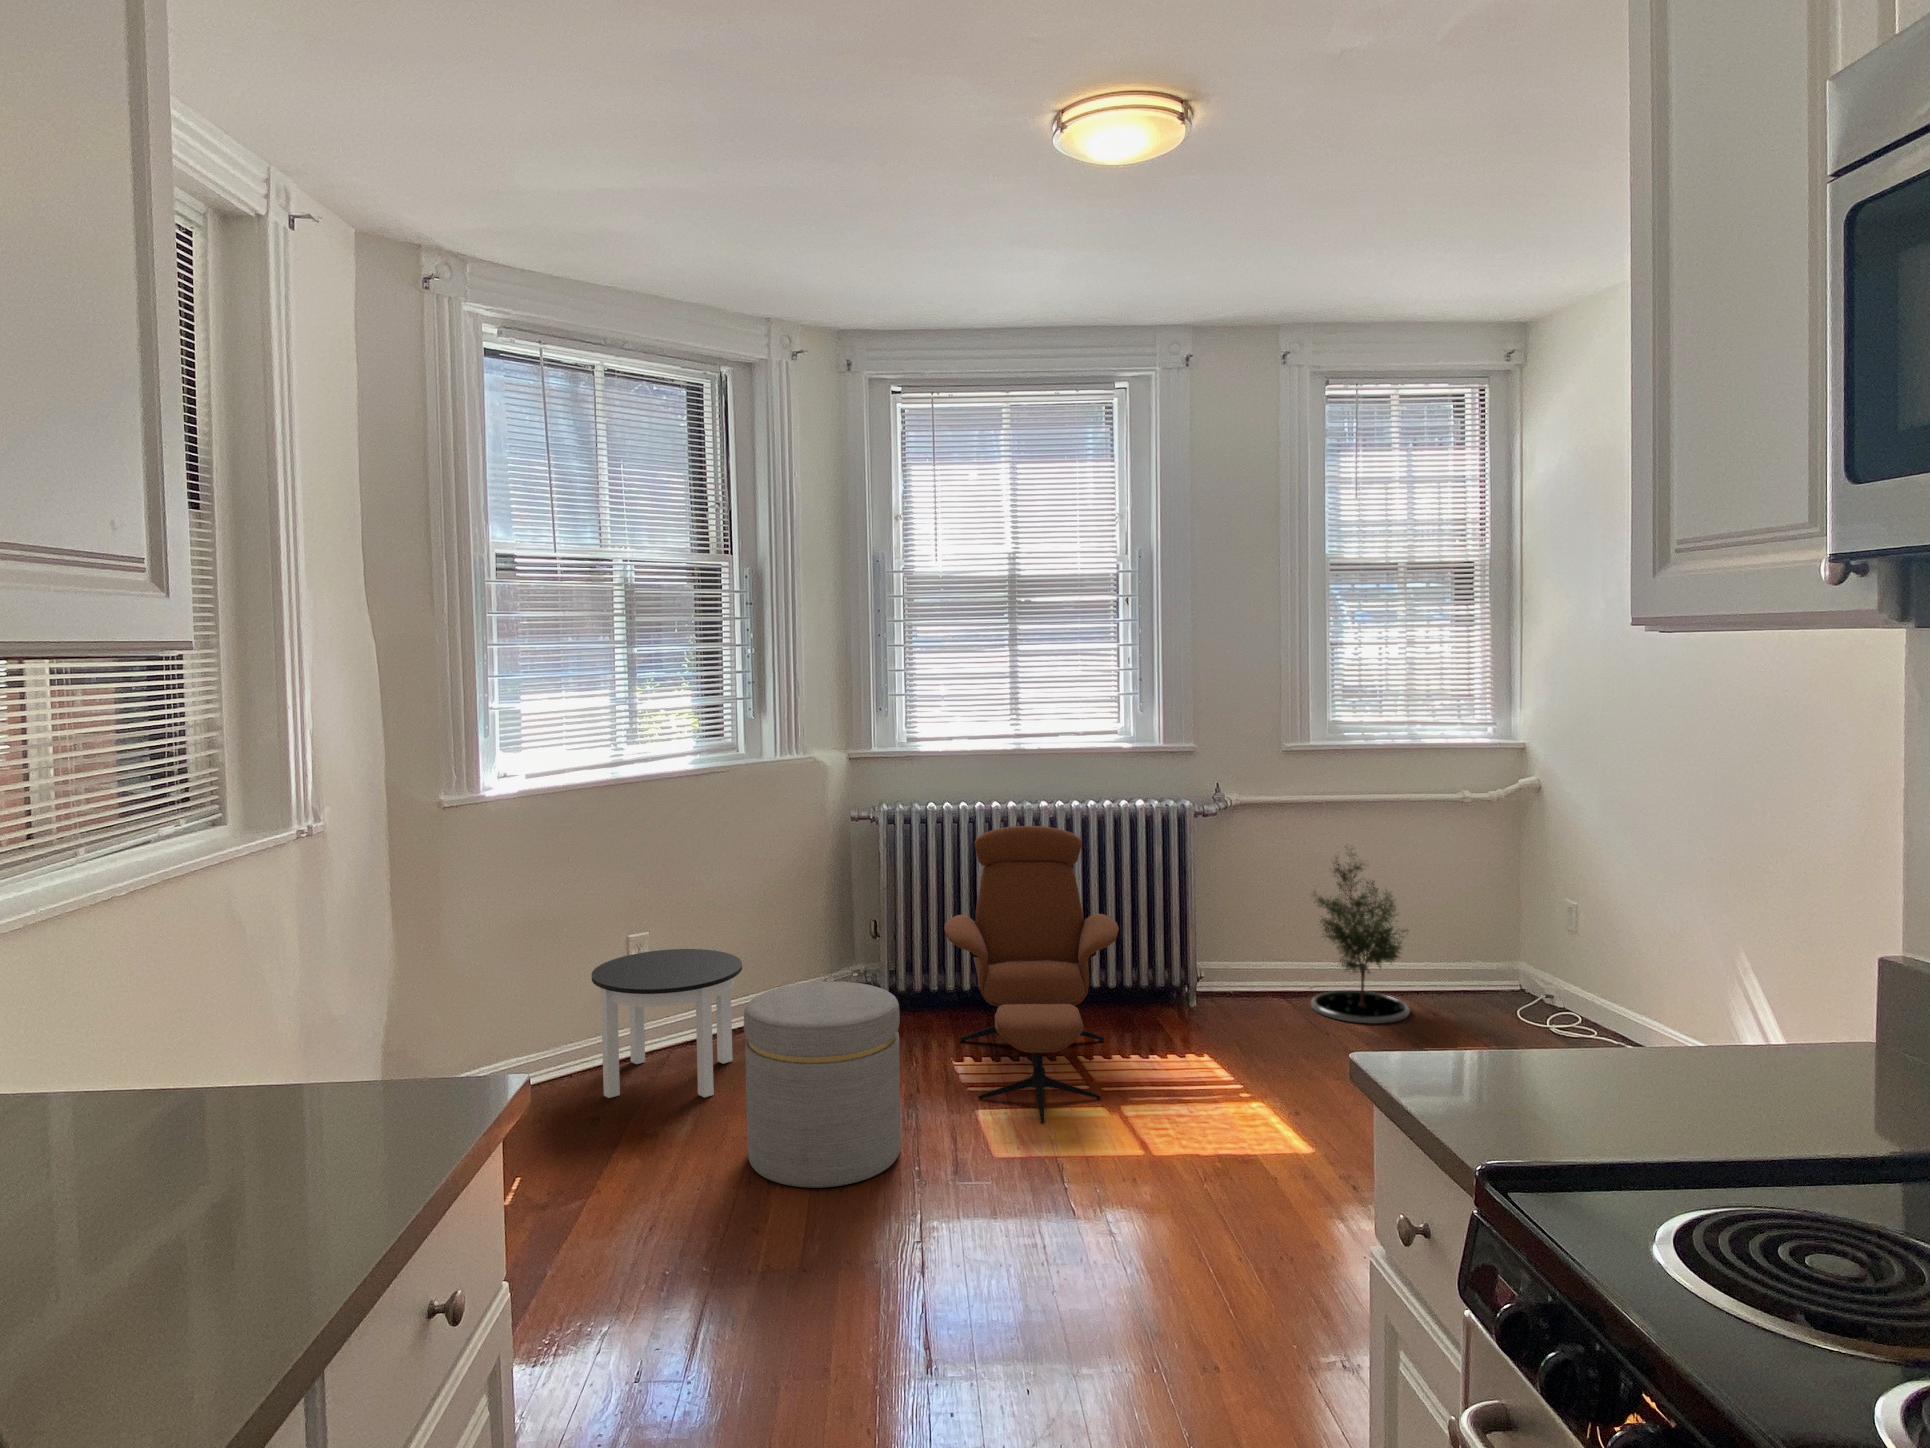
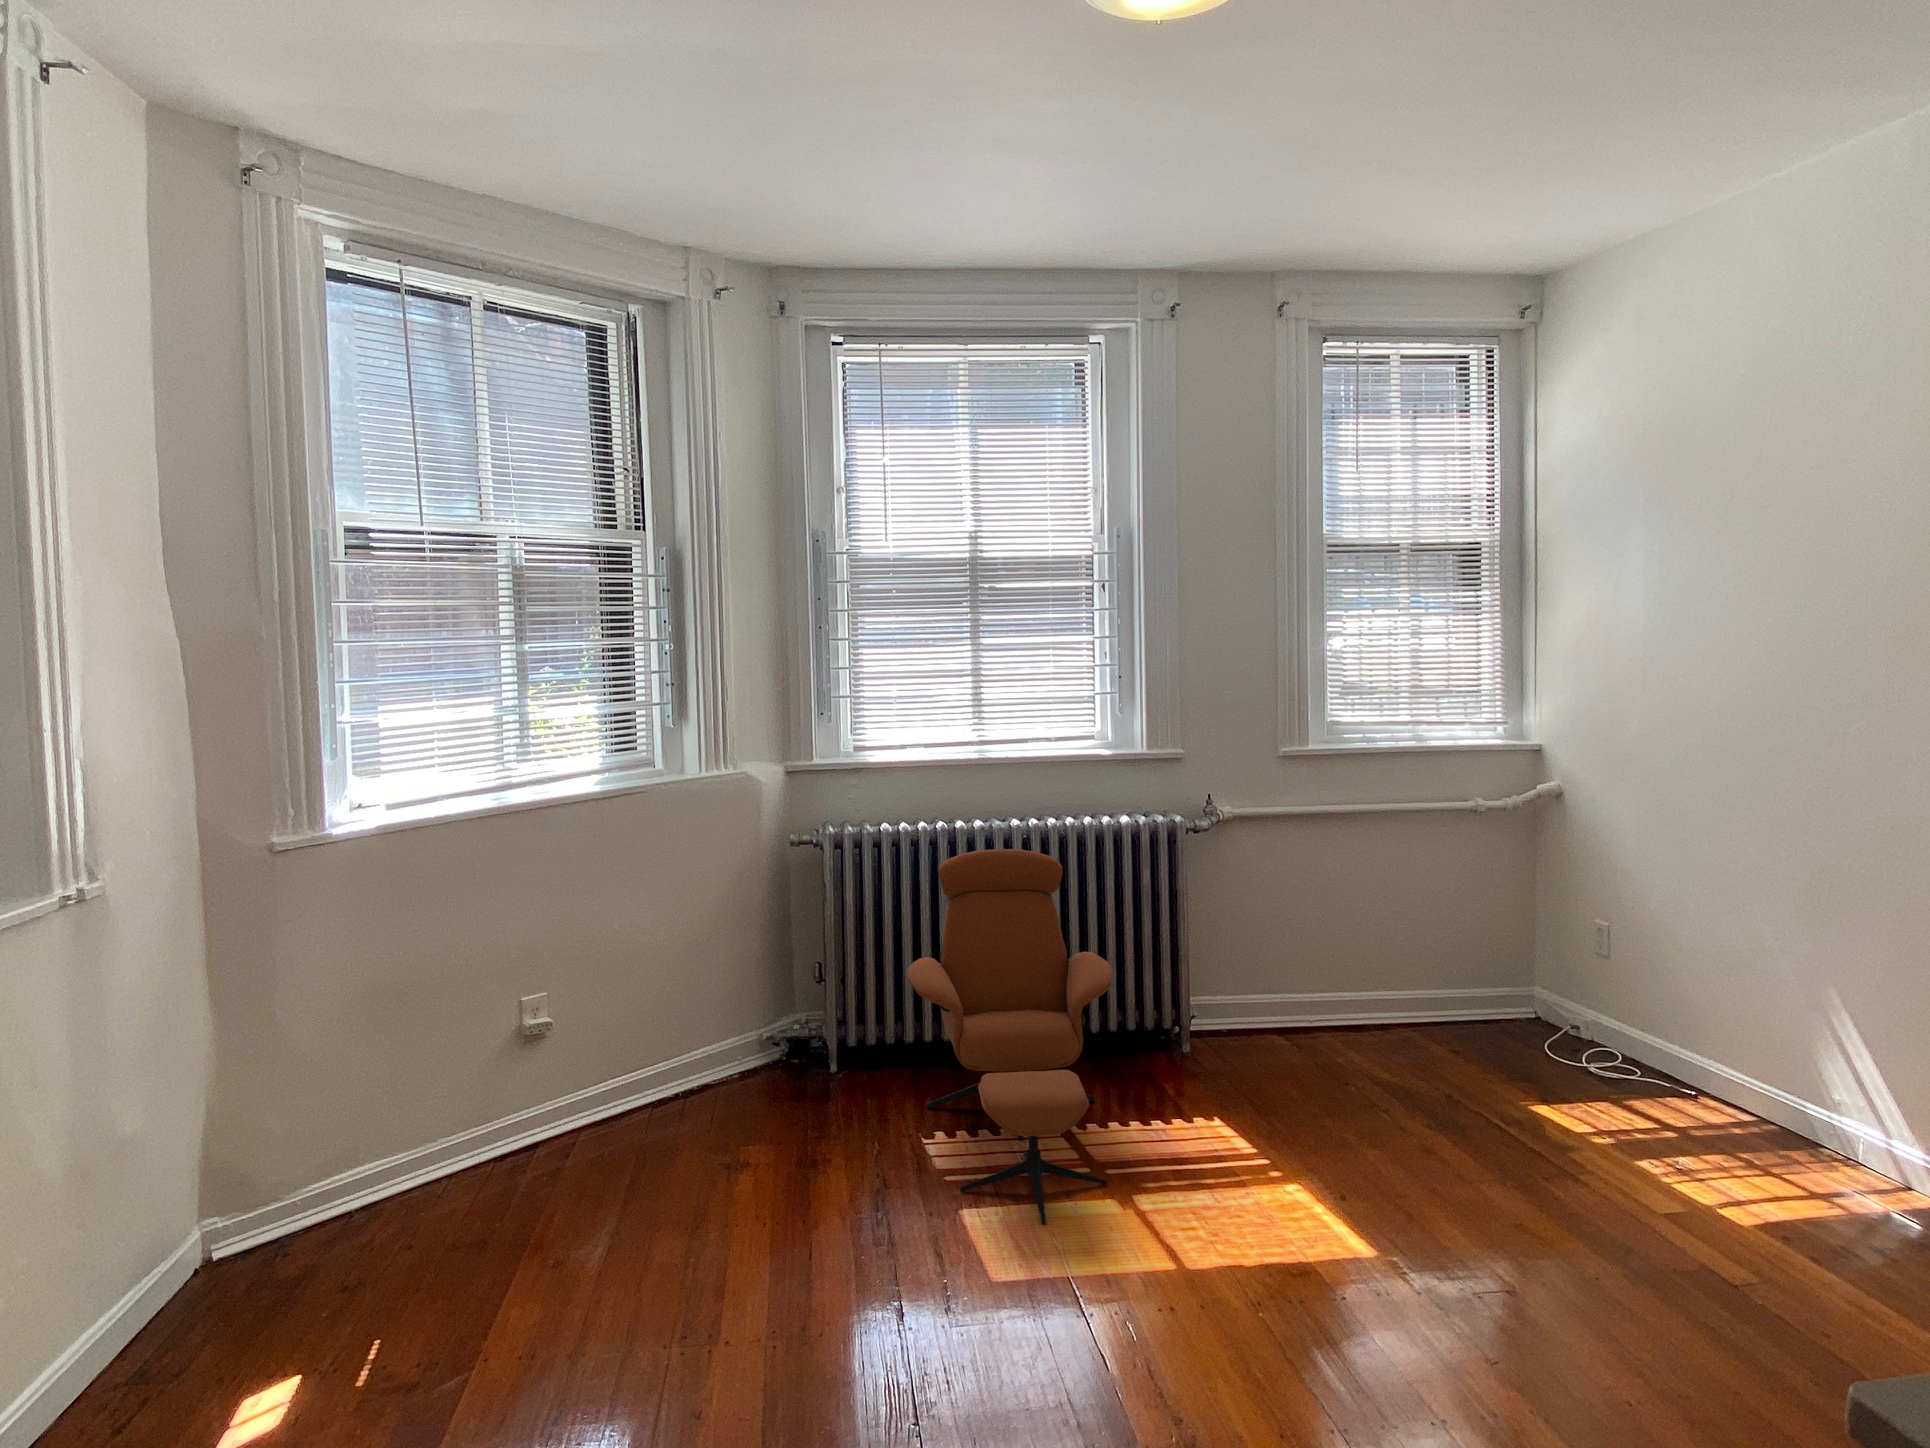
potted tree: present [1311,854,1410,1024] -> none [1314,861,1430,1066]
round table: present [591,949,742,1098] -> none [474,1011,665,1210]
ottoman: present [744,981,901,1188] -> none [673,1062,875,1343]

